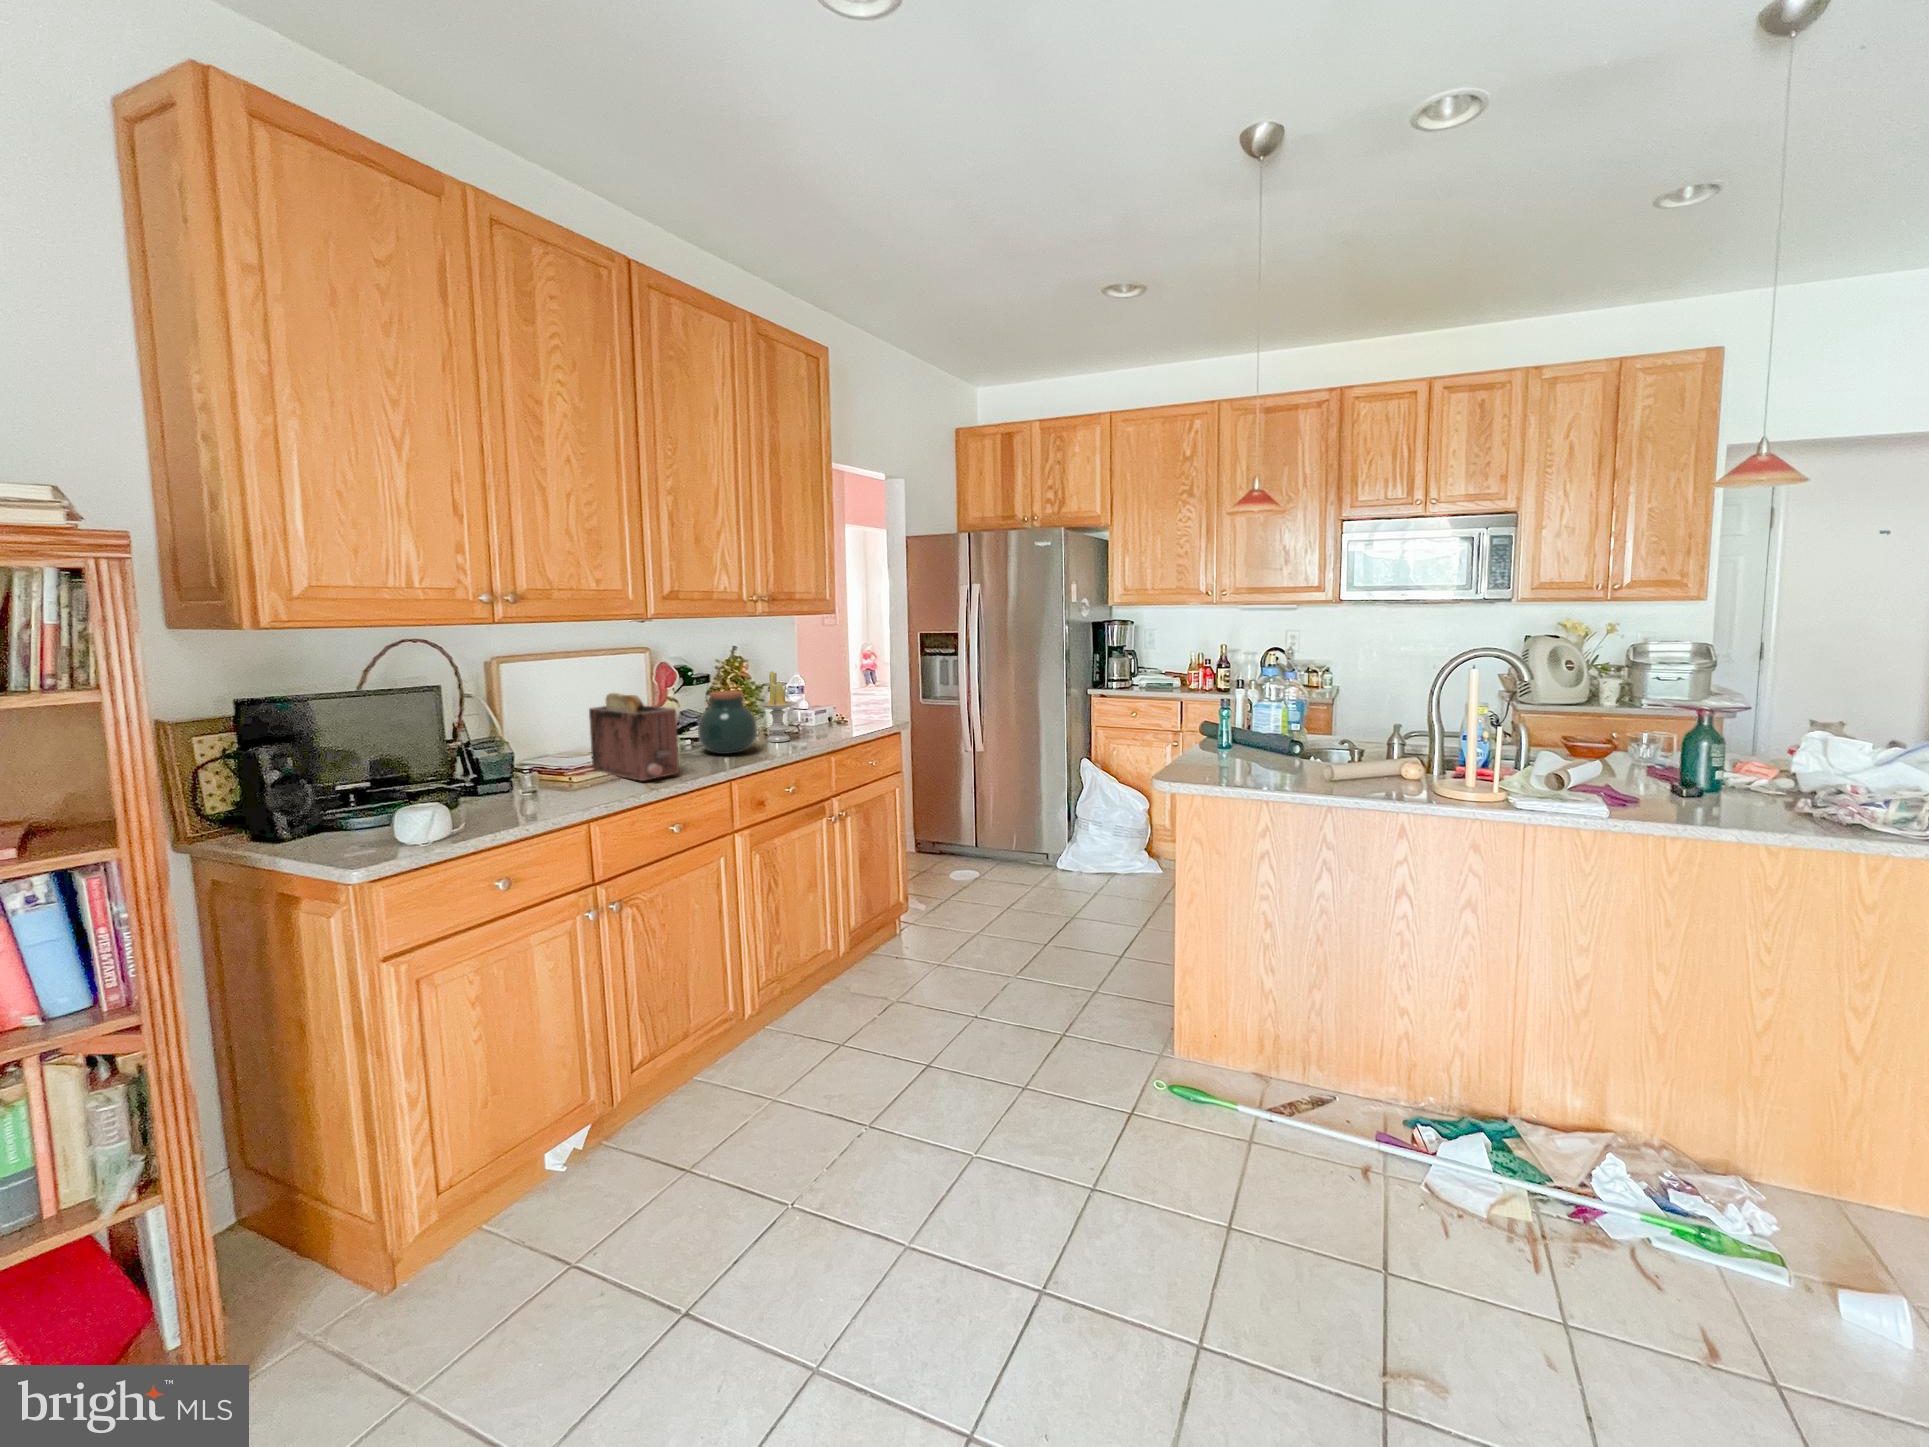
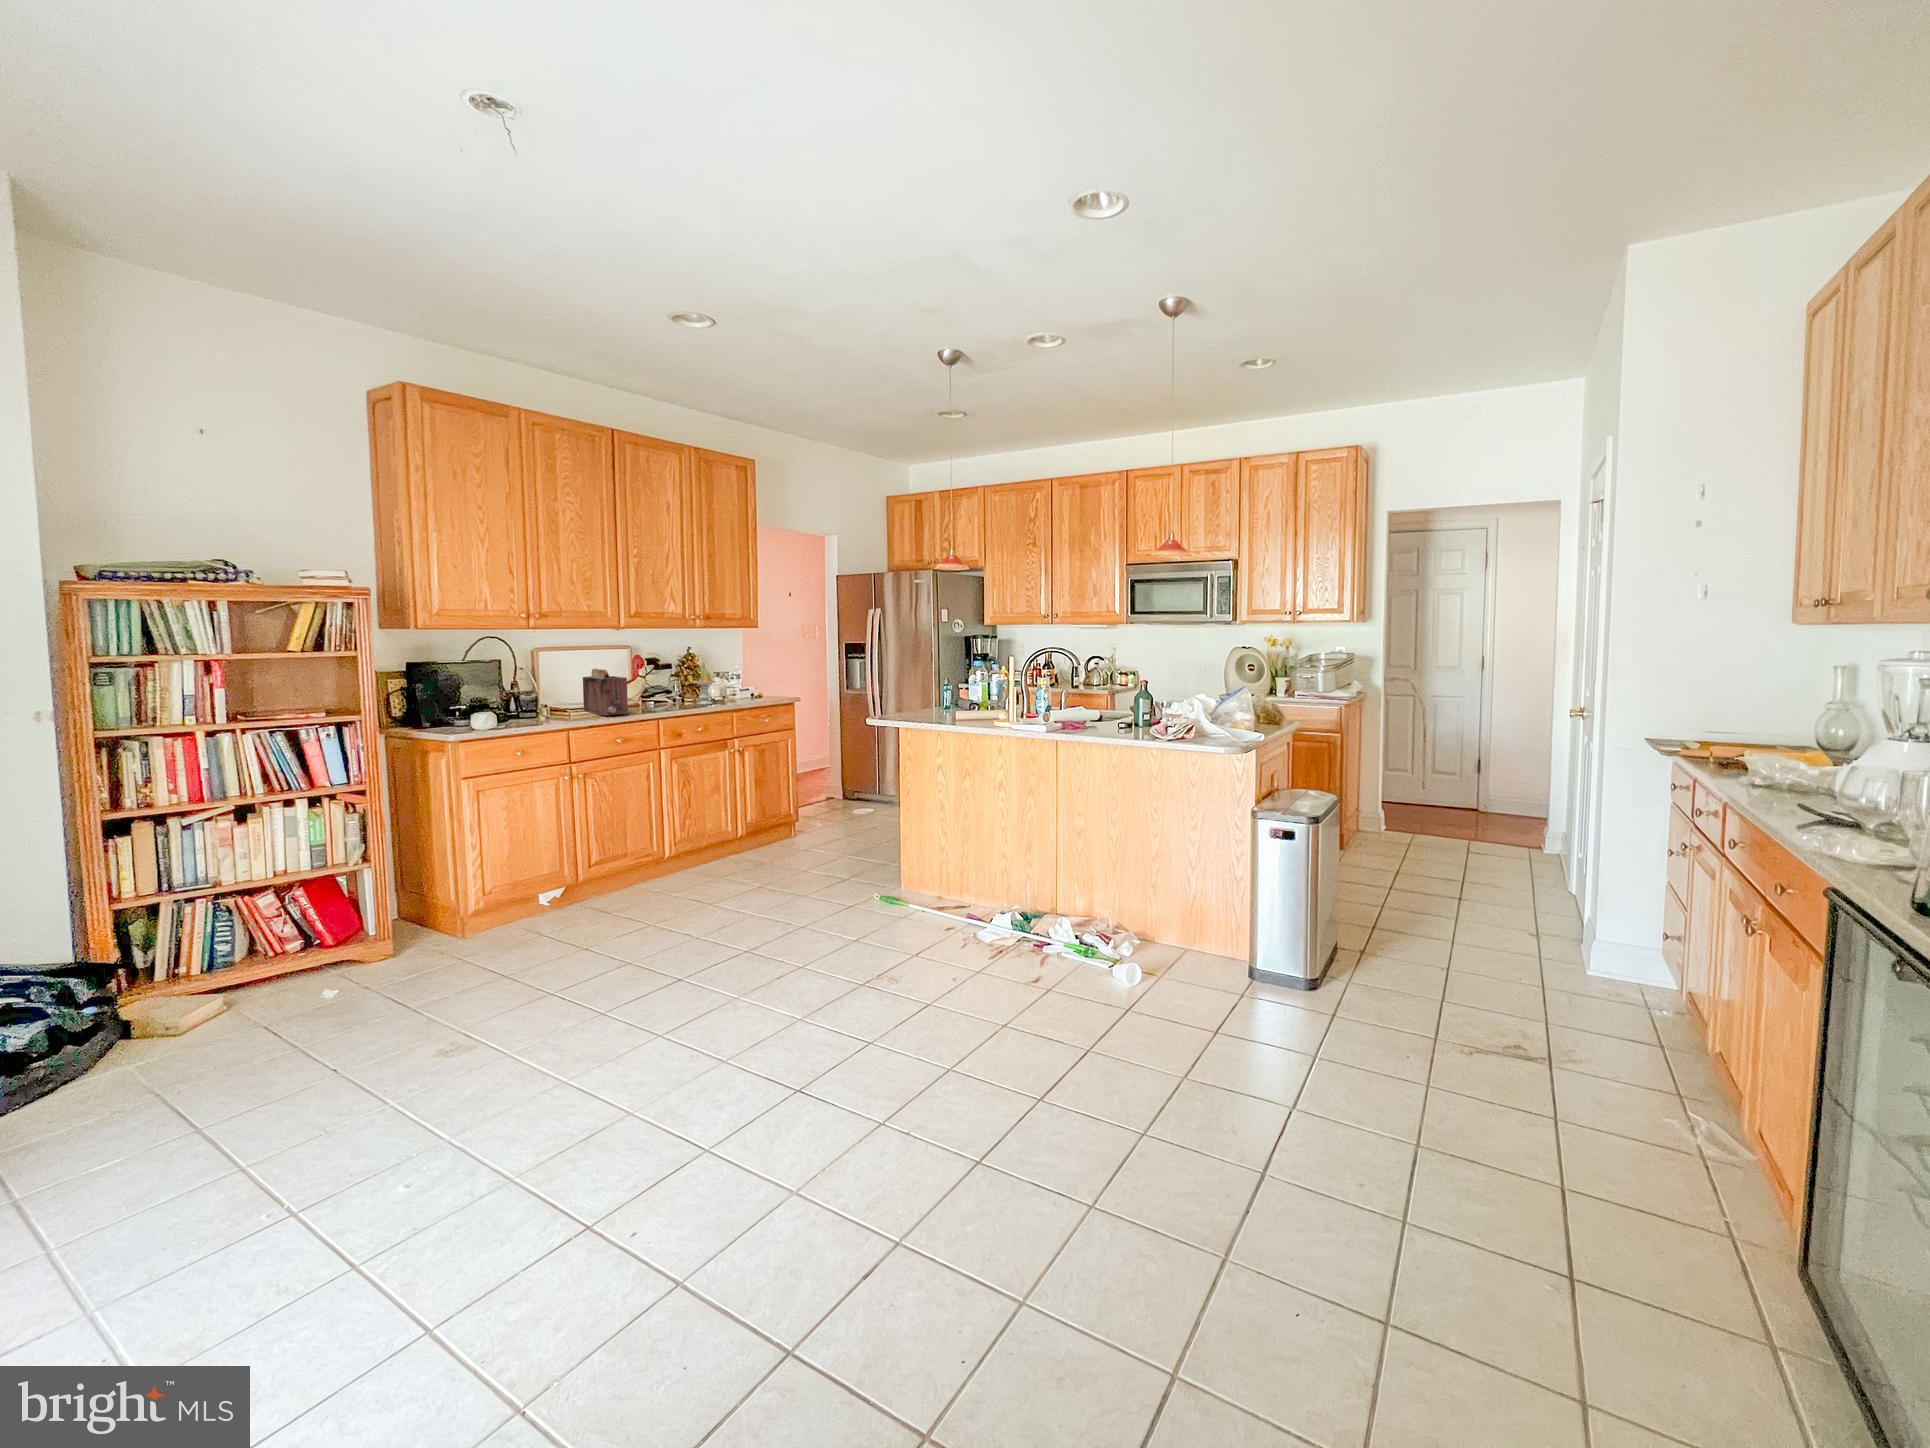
jar: present [698,691,757,754] -> none [650,672,685,708]

